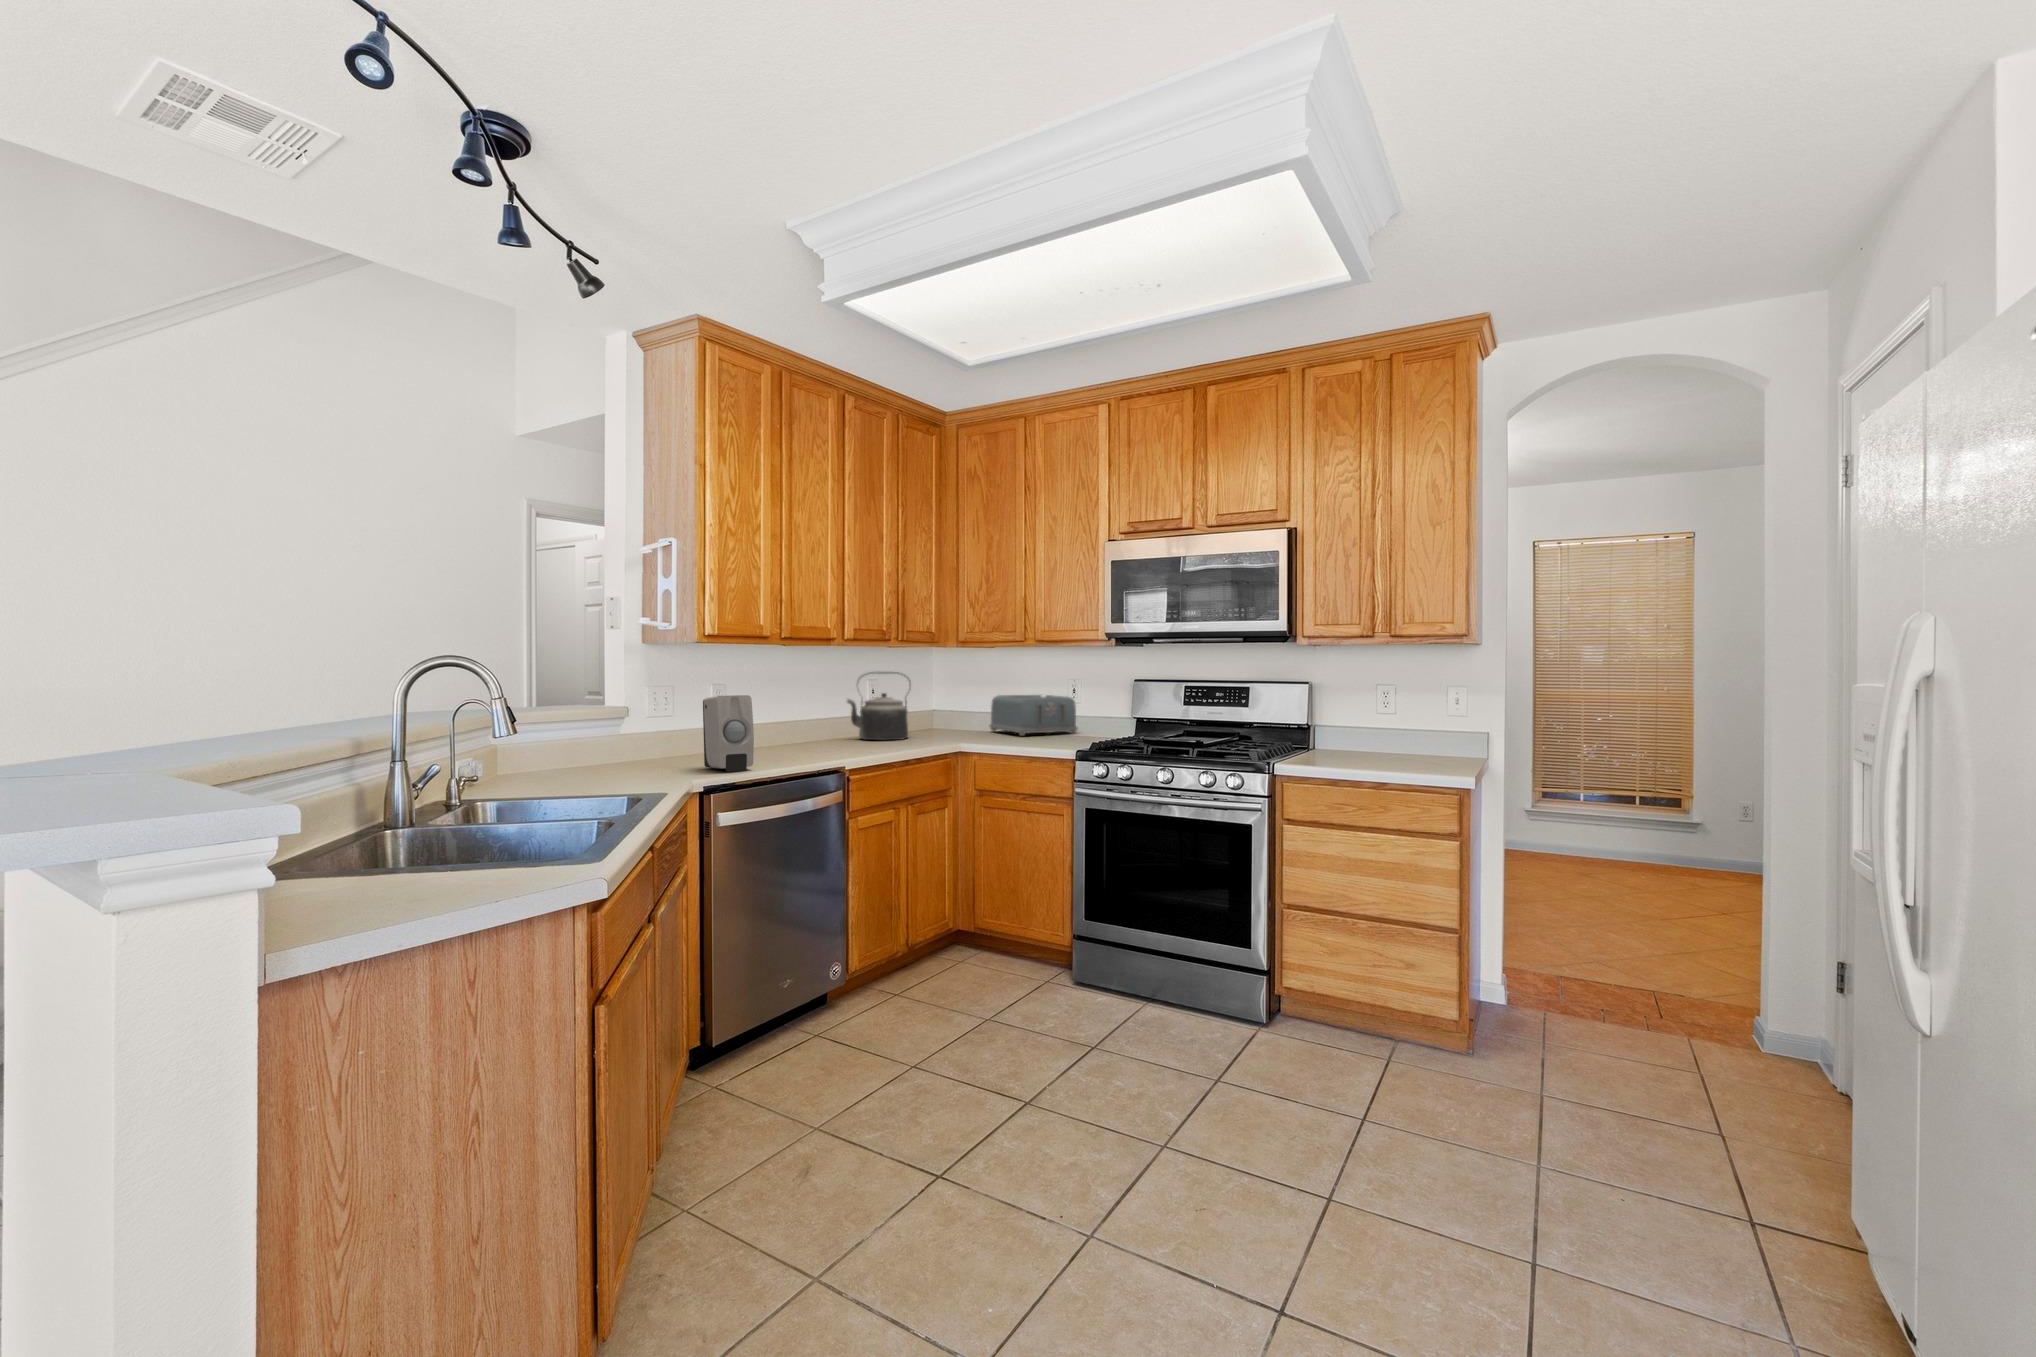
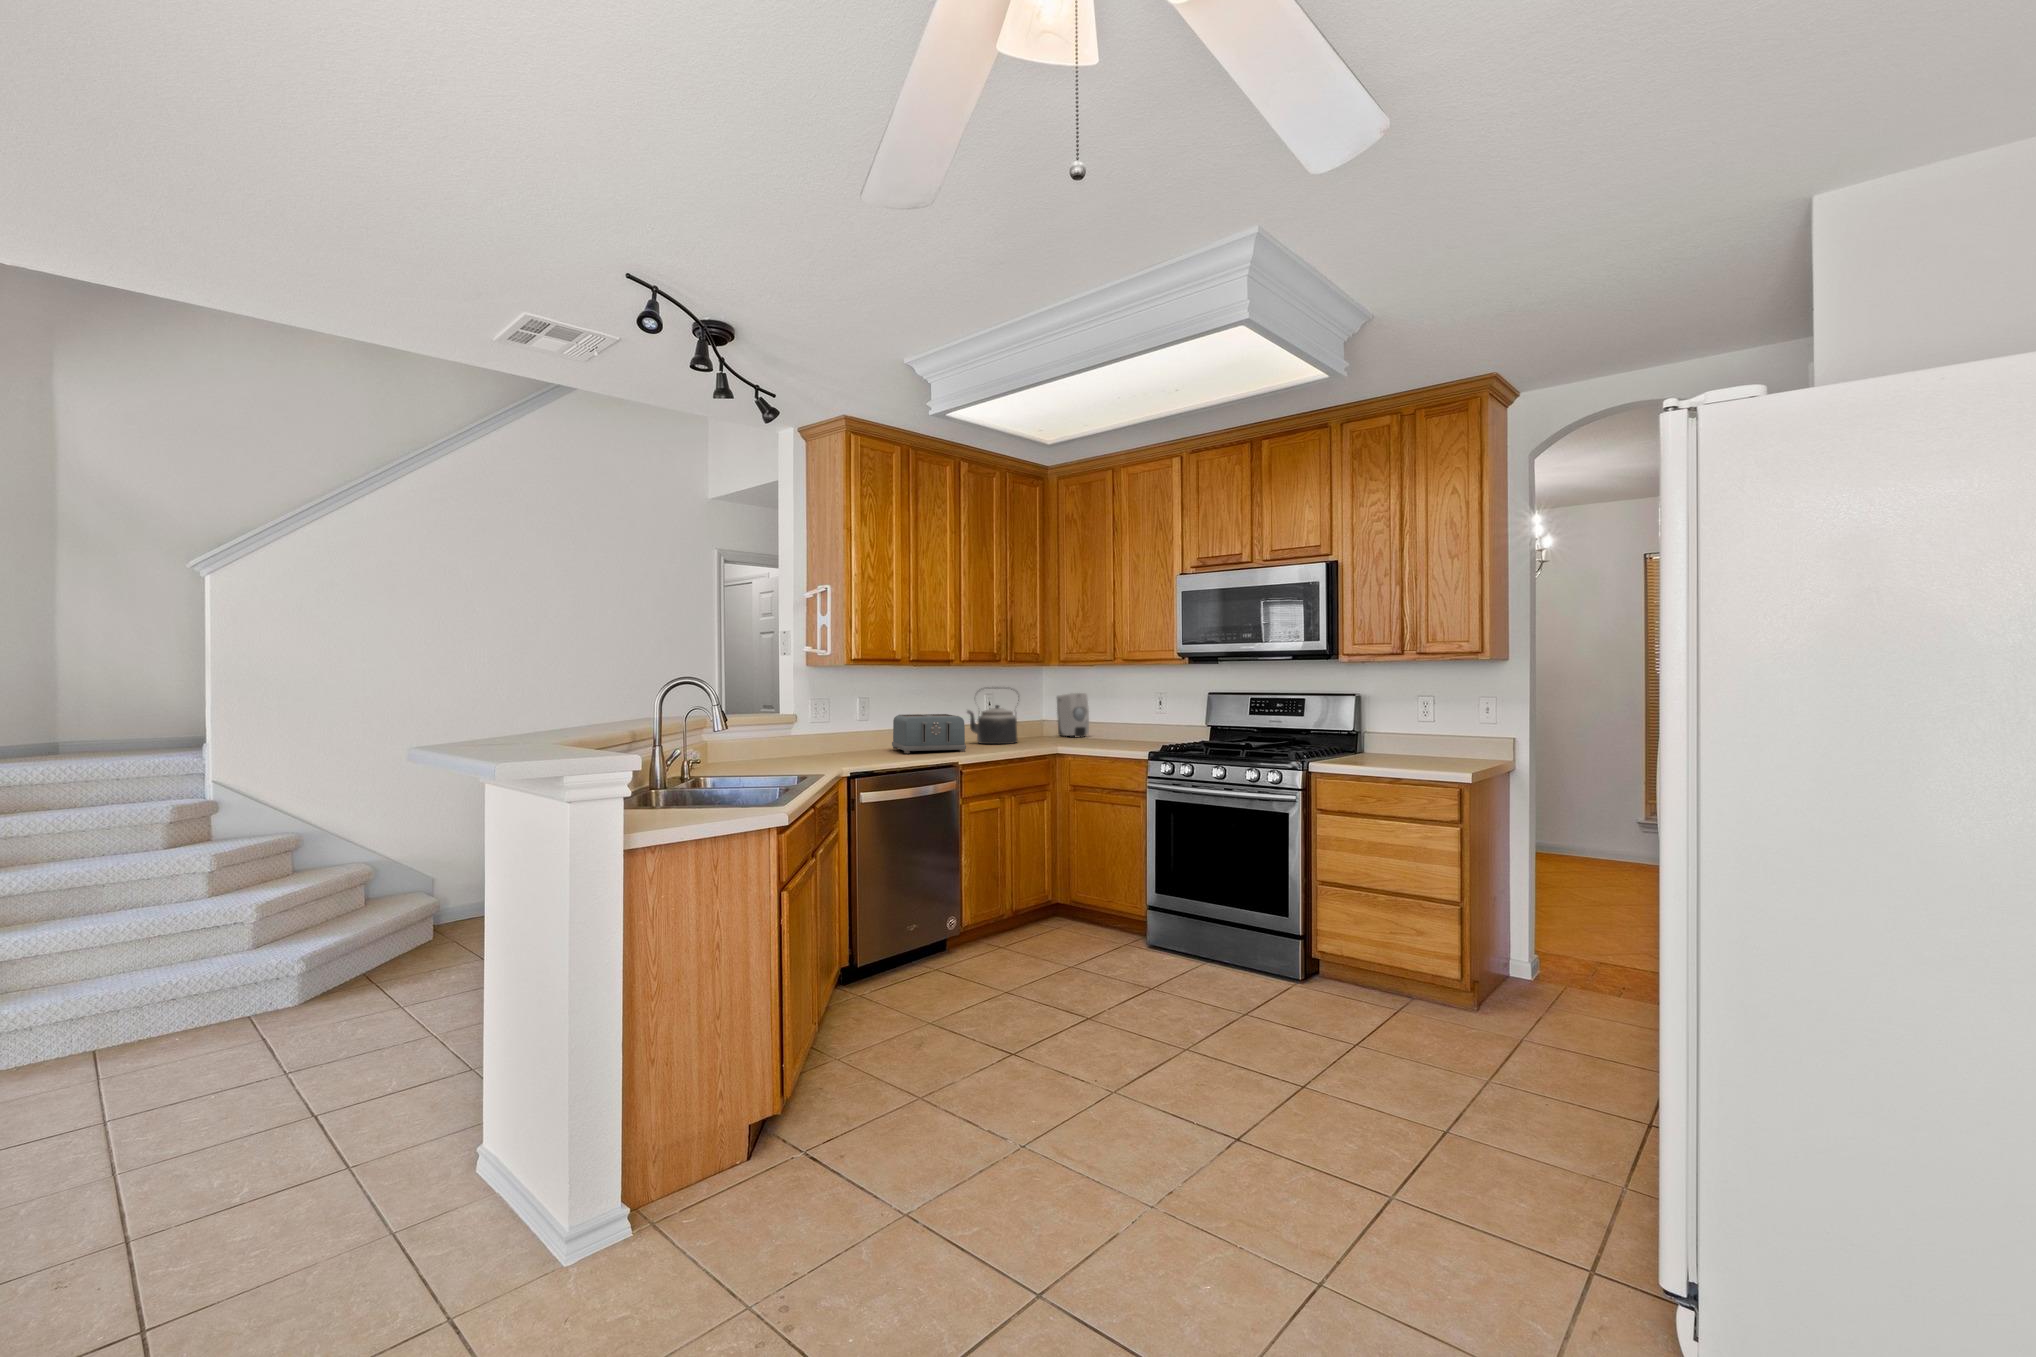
soap dispenser: present [703,695,754,772] -> present [1057,693,1089,737]
toaster: present [990,695,1078,736] -> present [892,714,966,753]

